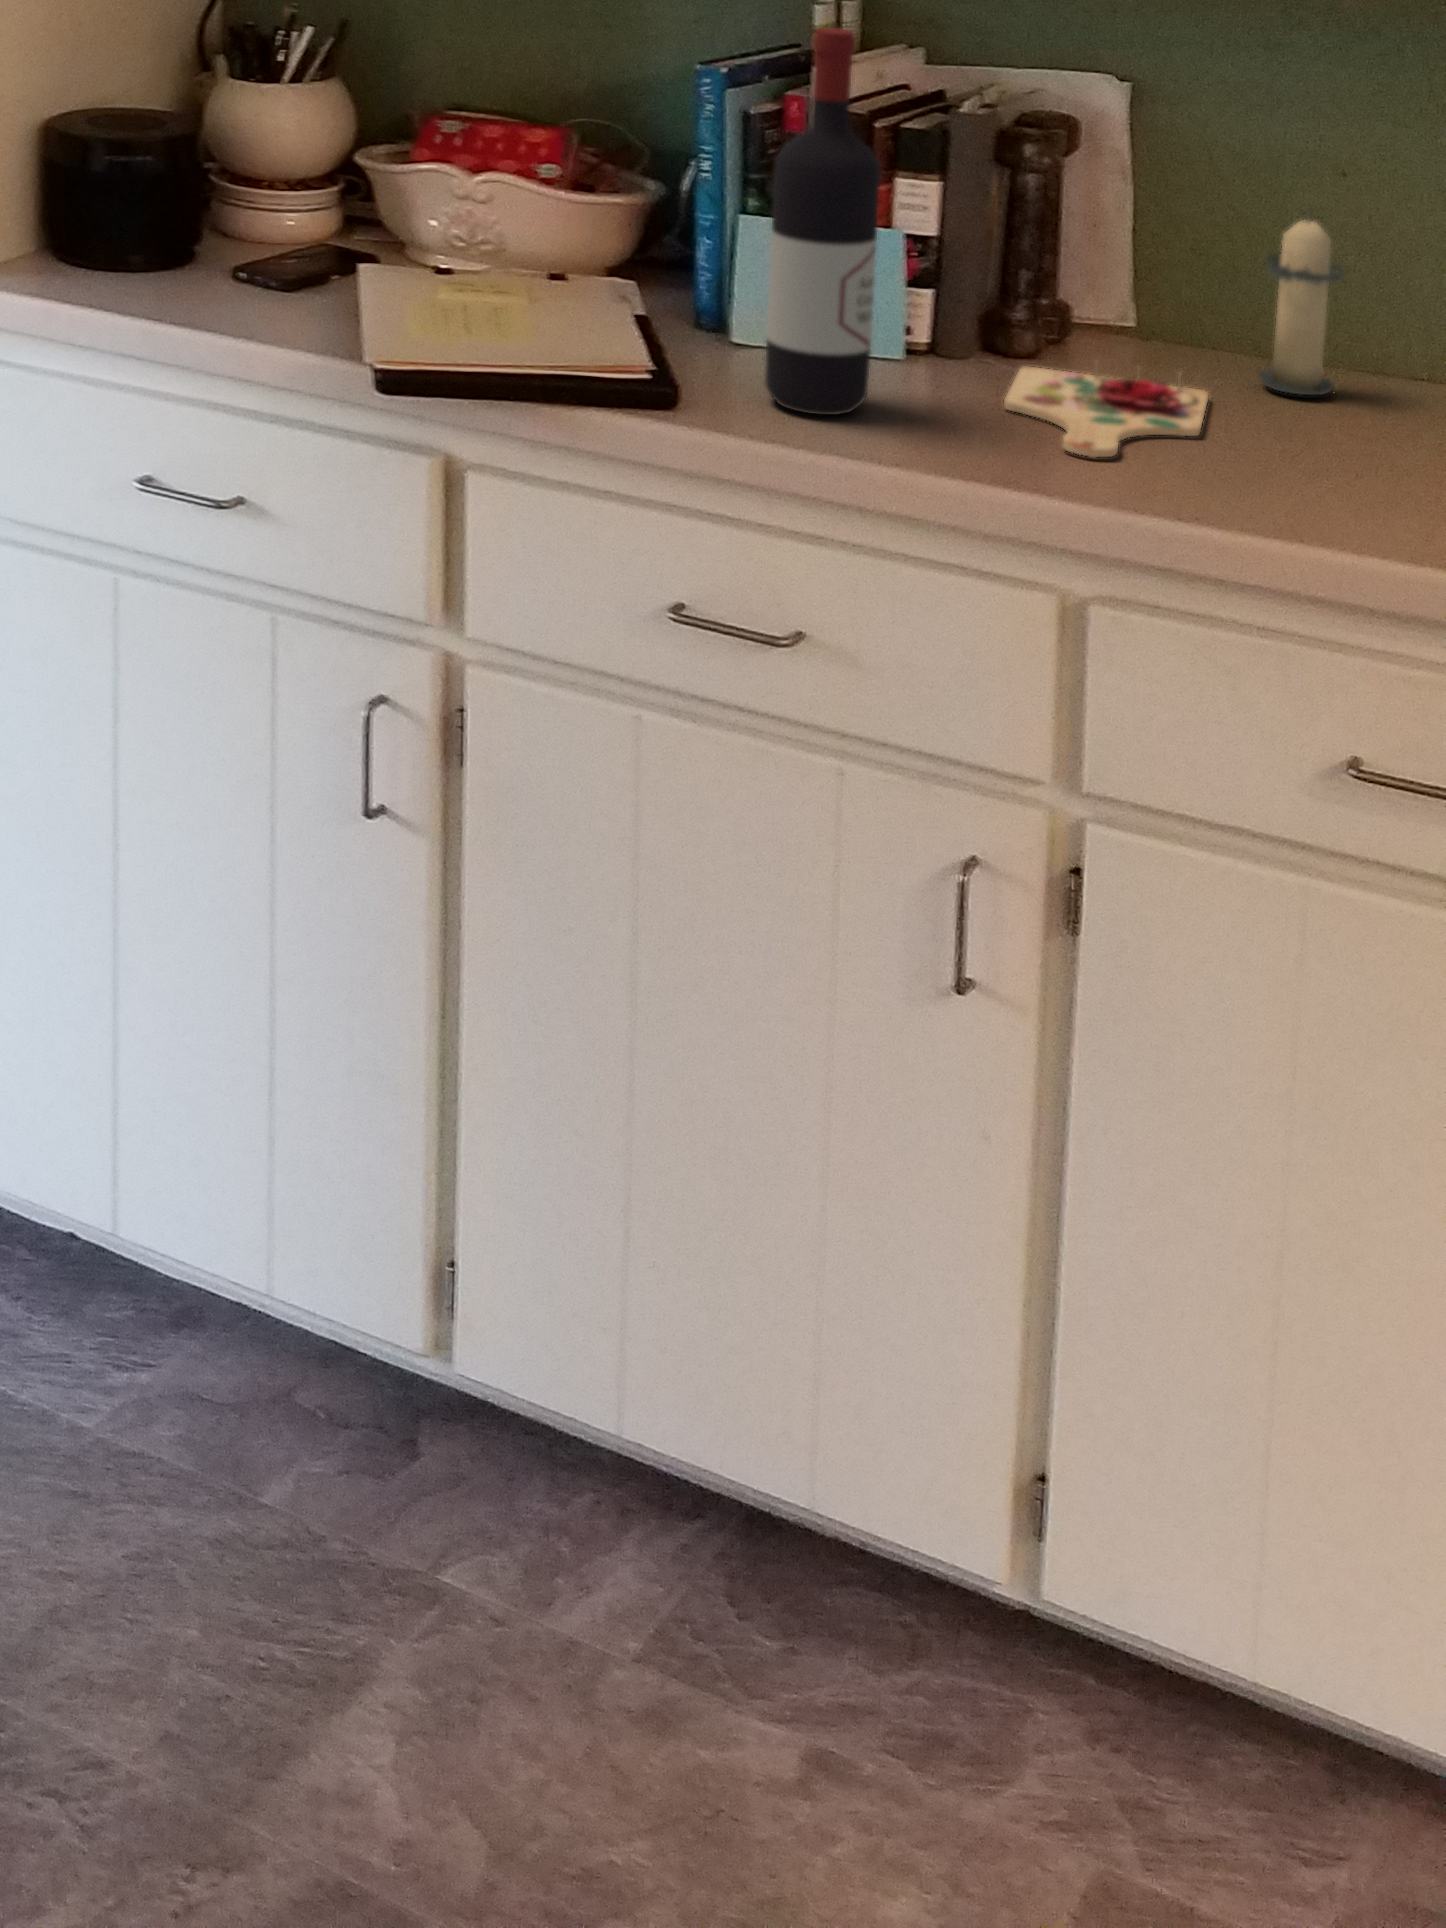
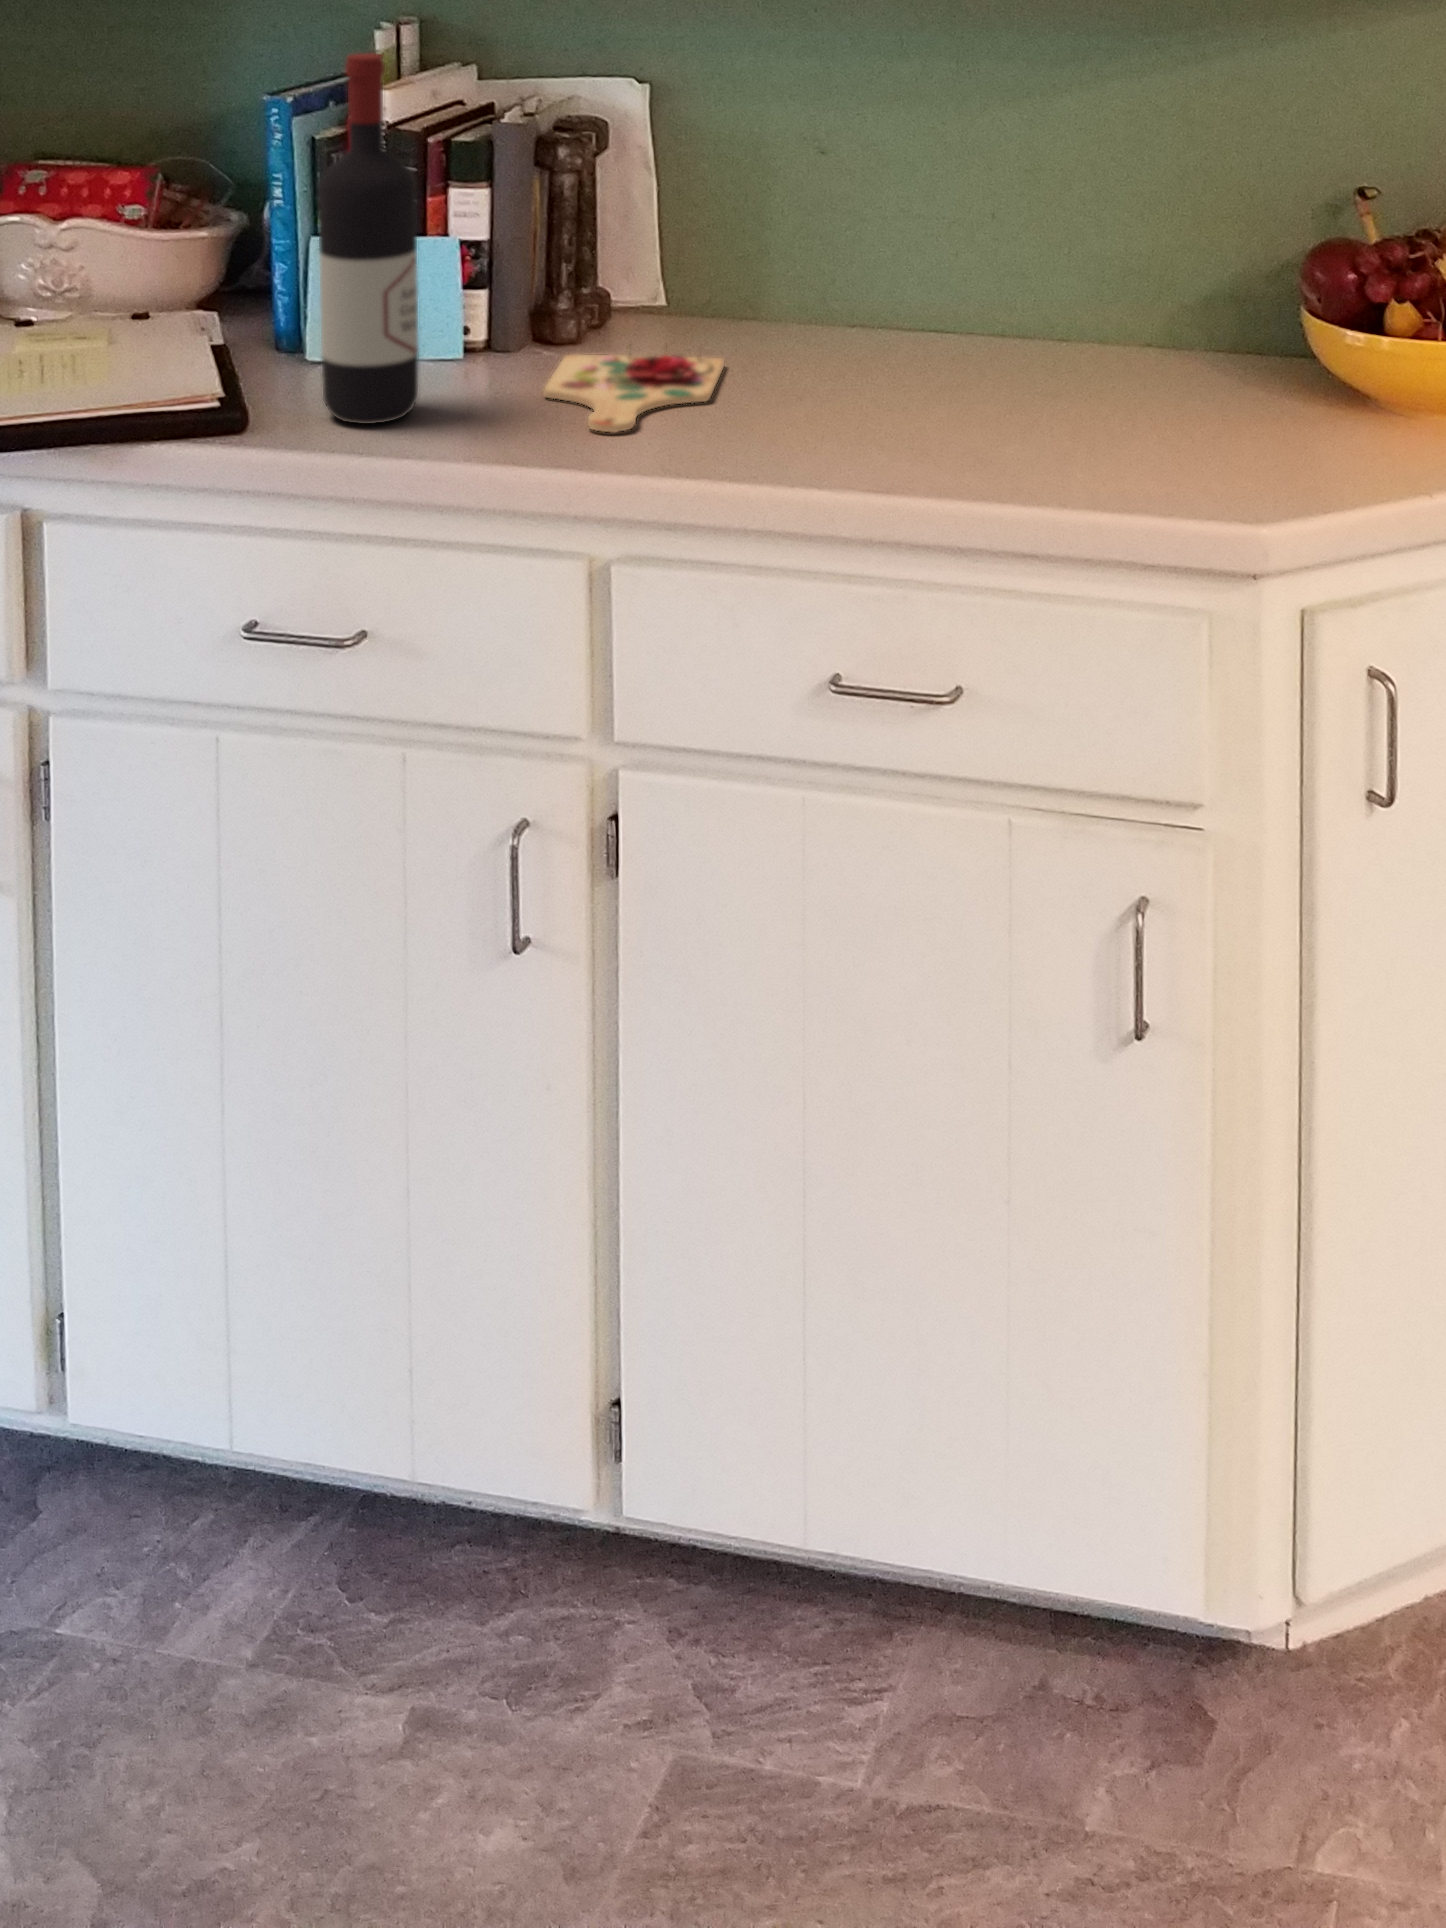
candle: present [1257,216,1348,395] -> none [759,183,841,355]

